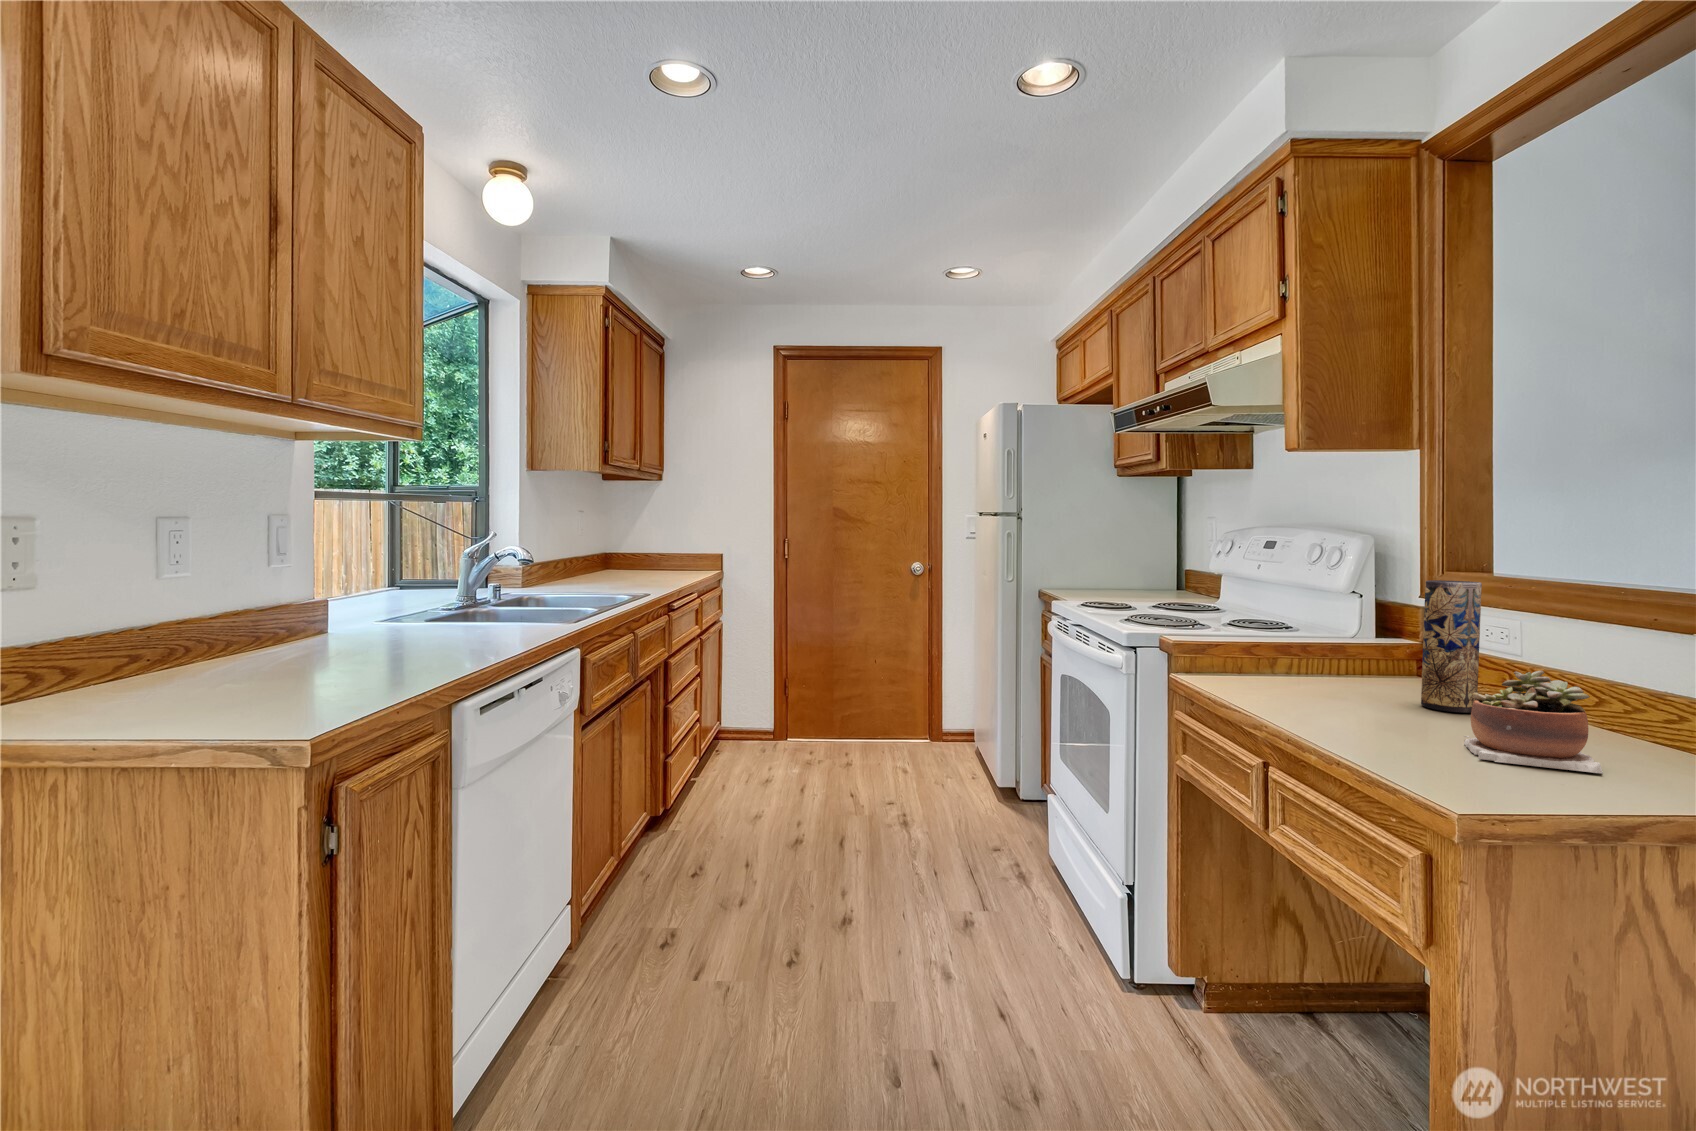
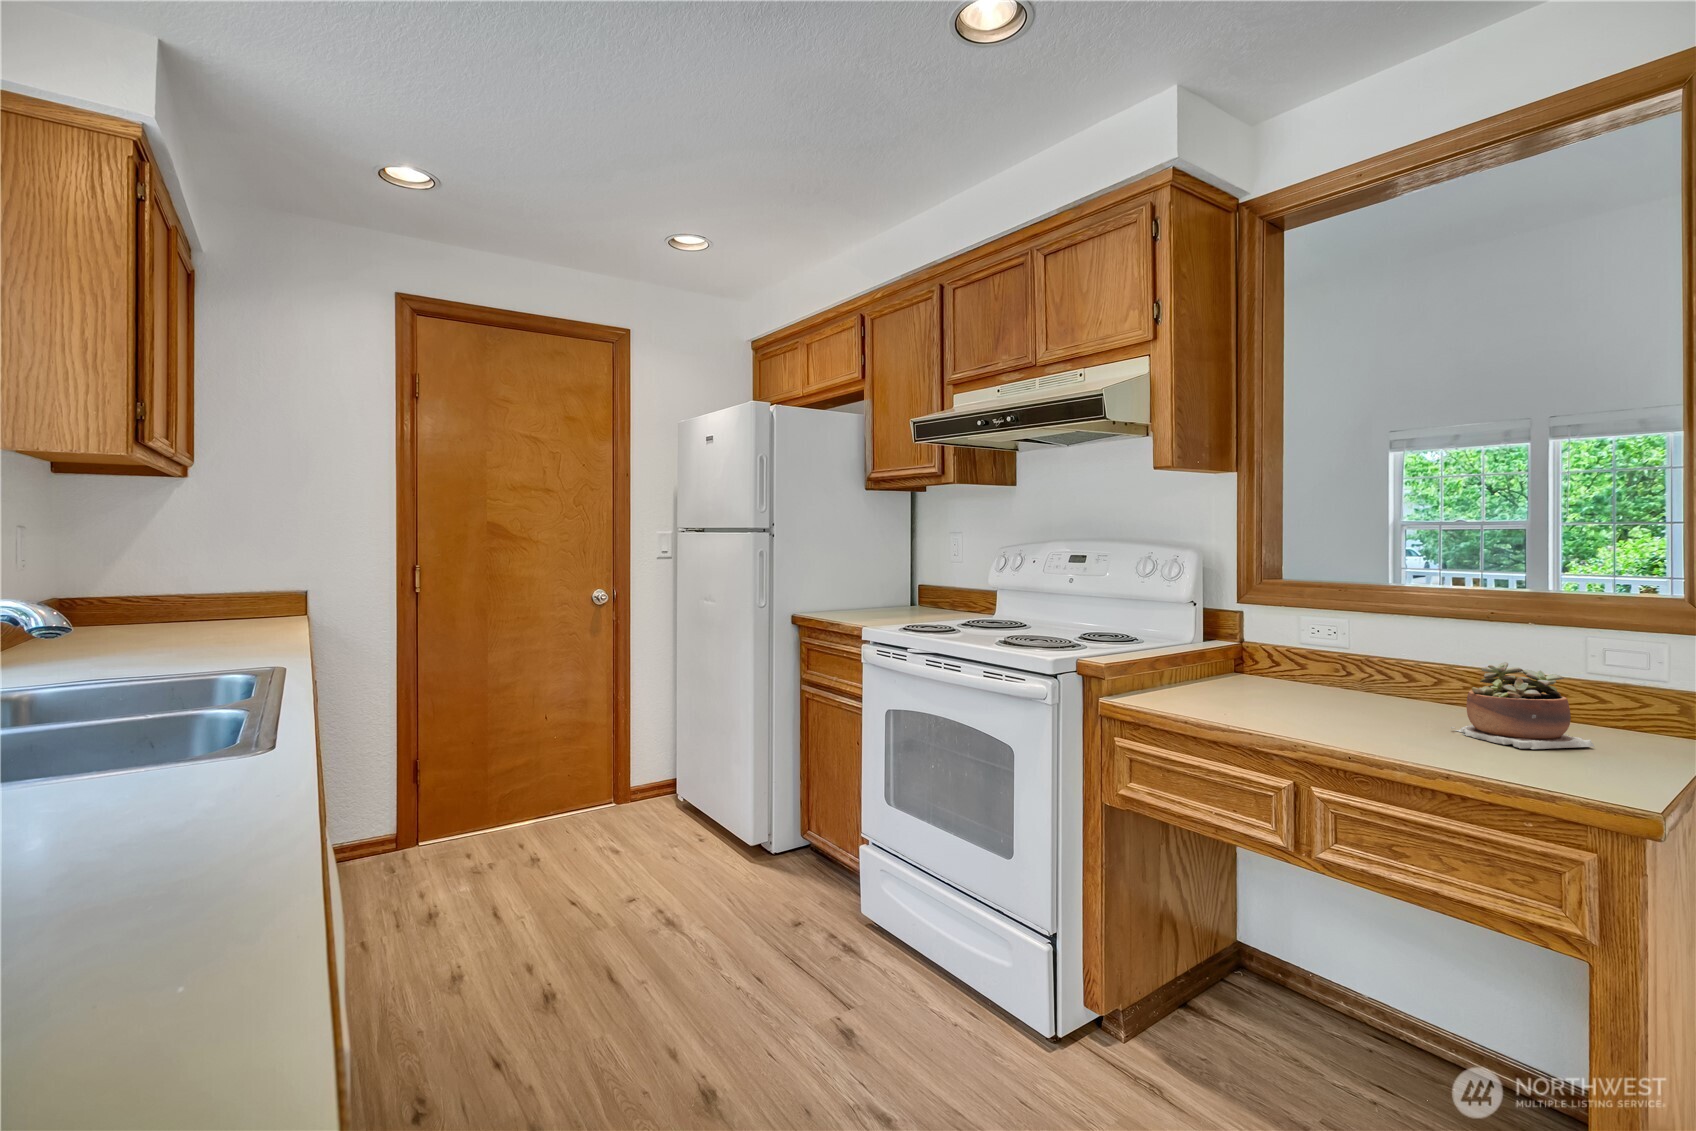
vase: present [1421,580,1482,713] -> none [1327,587,1375,705]

